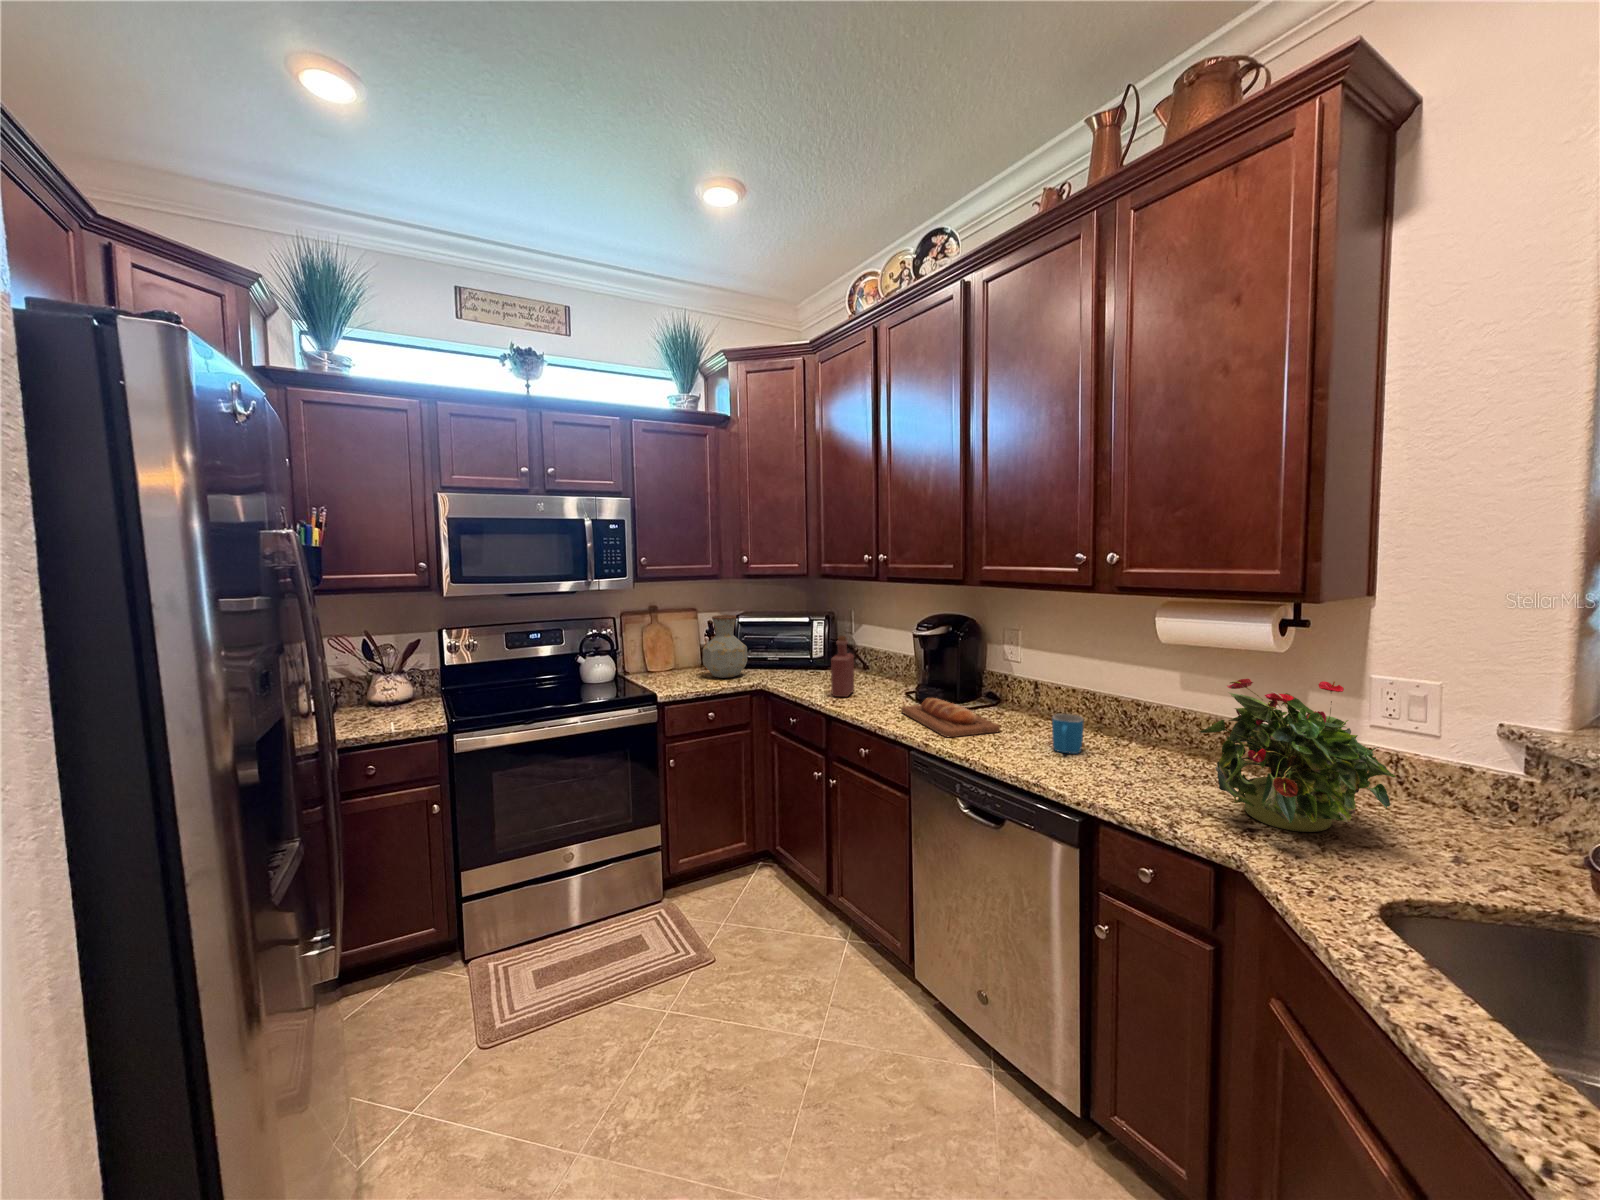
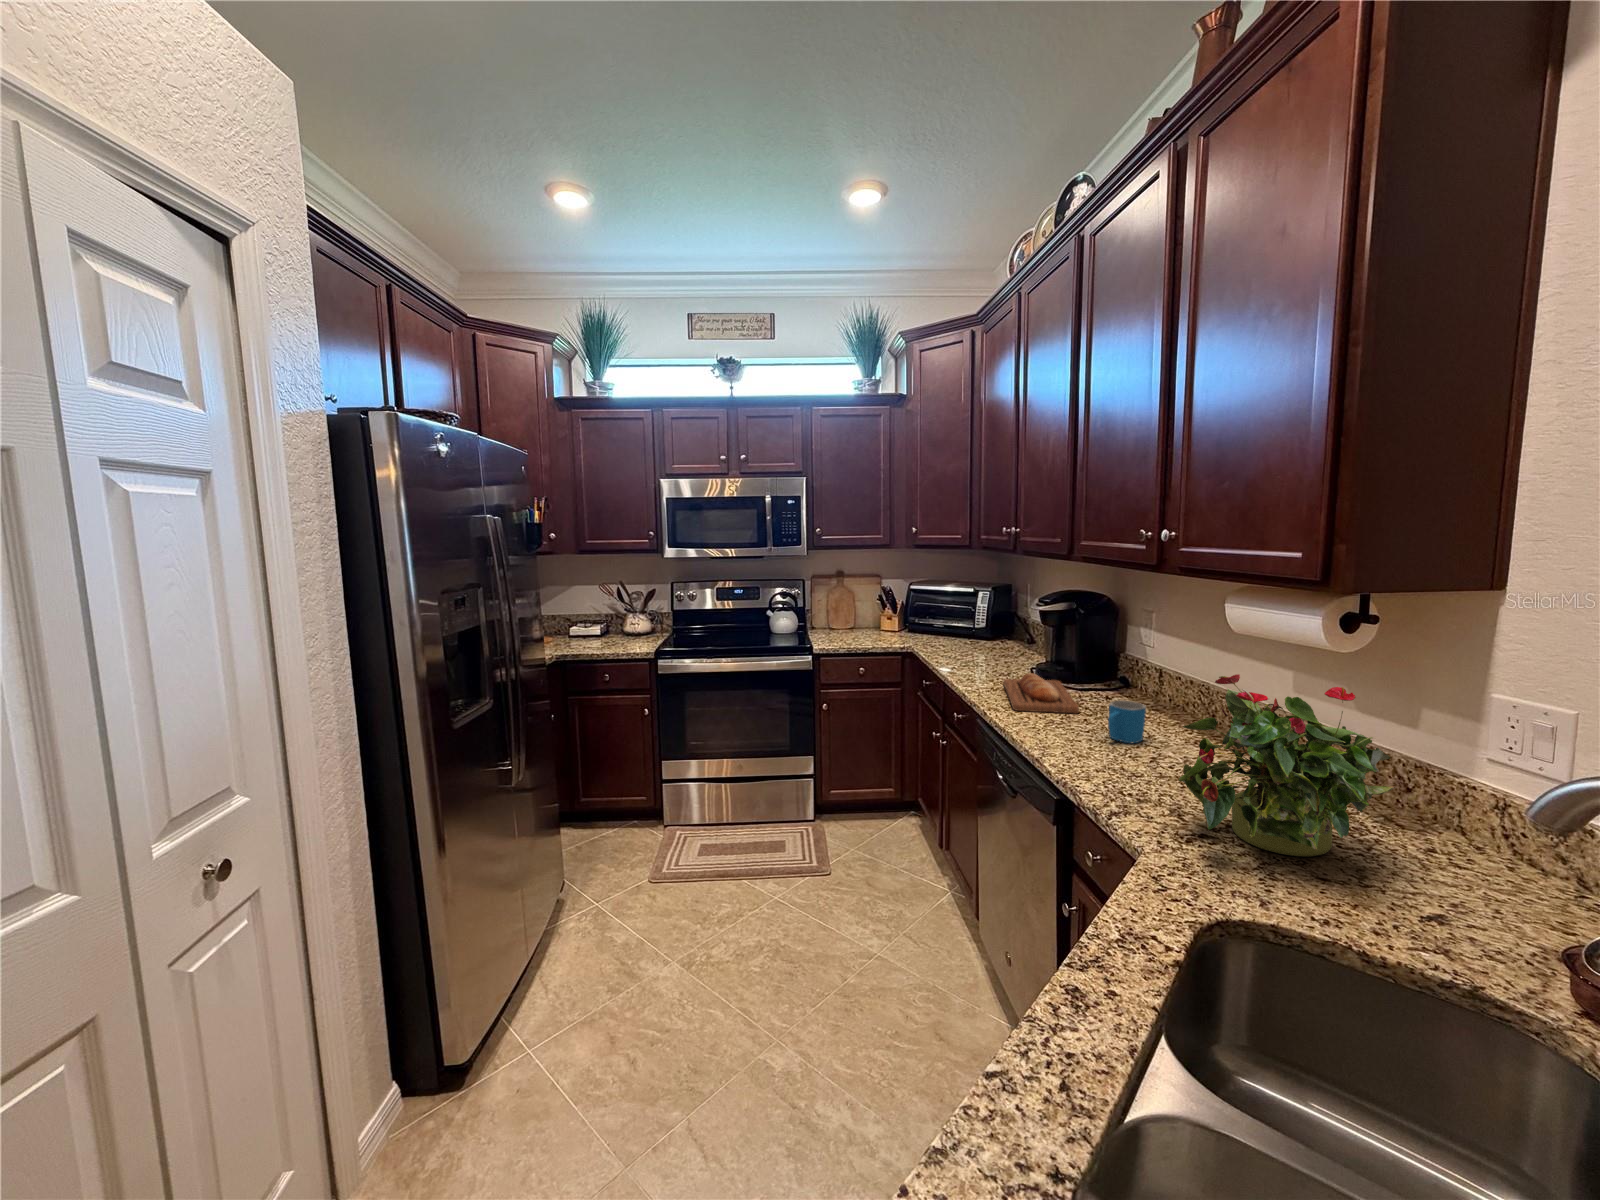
vase: present [703,615,747,678] -> none [868,582,909,639]
bottle: present [831,636,854,697] -> none [958,606,986,666]

